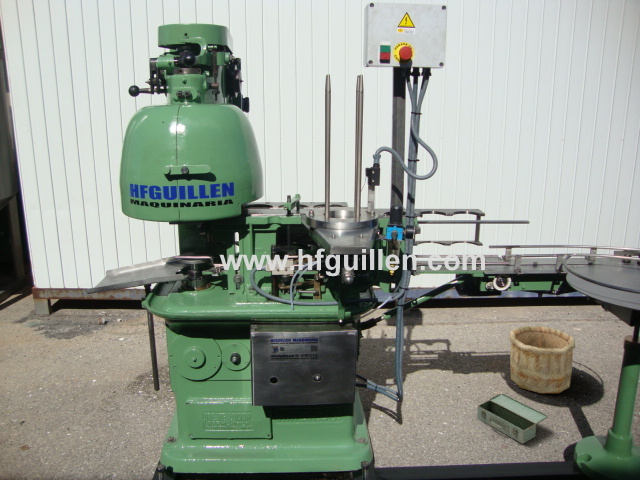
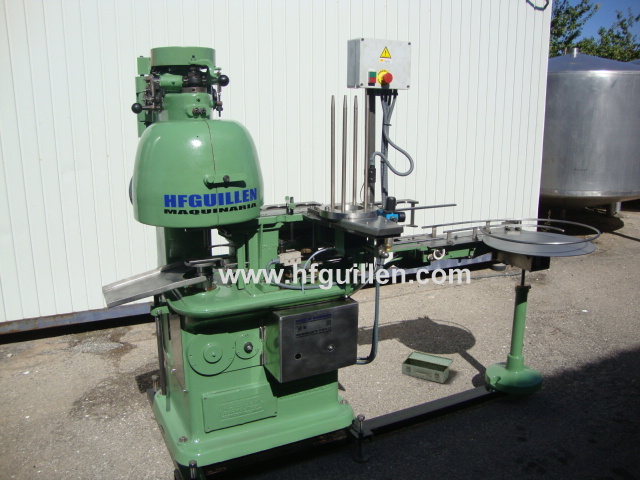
wooden bucket: present [510,326,575,393] -> none [403,295,454,347]

